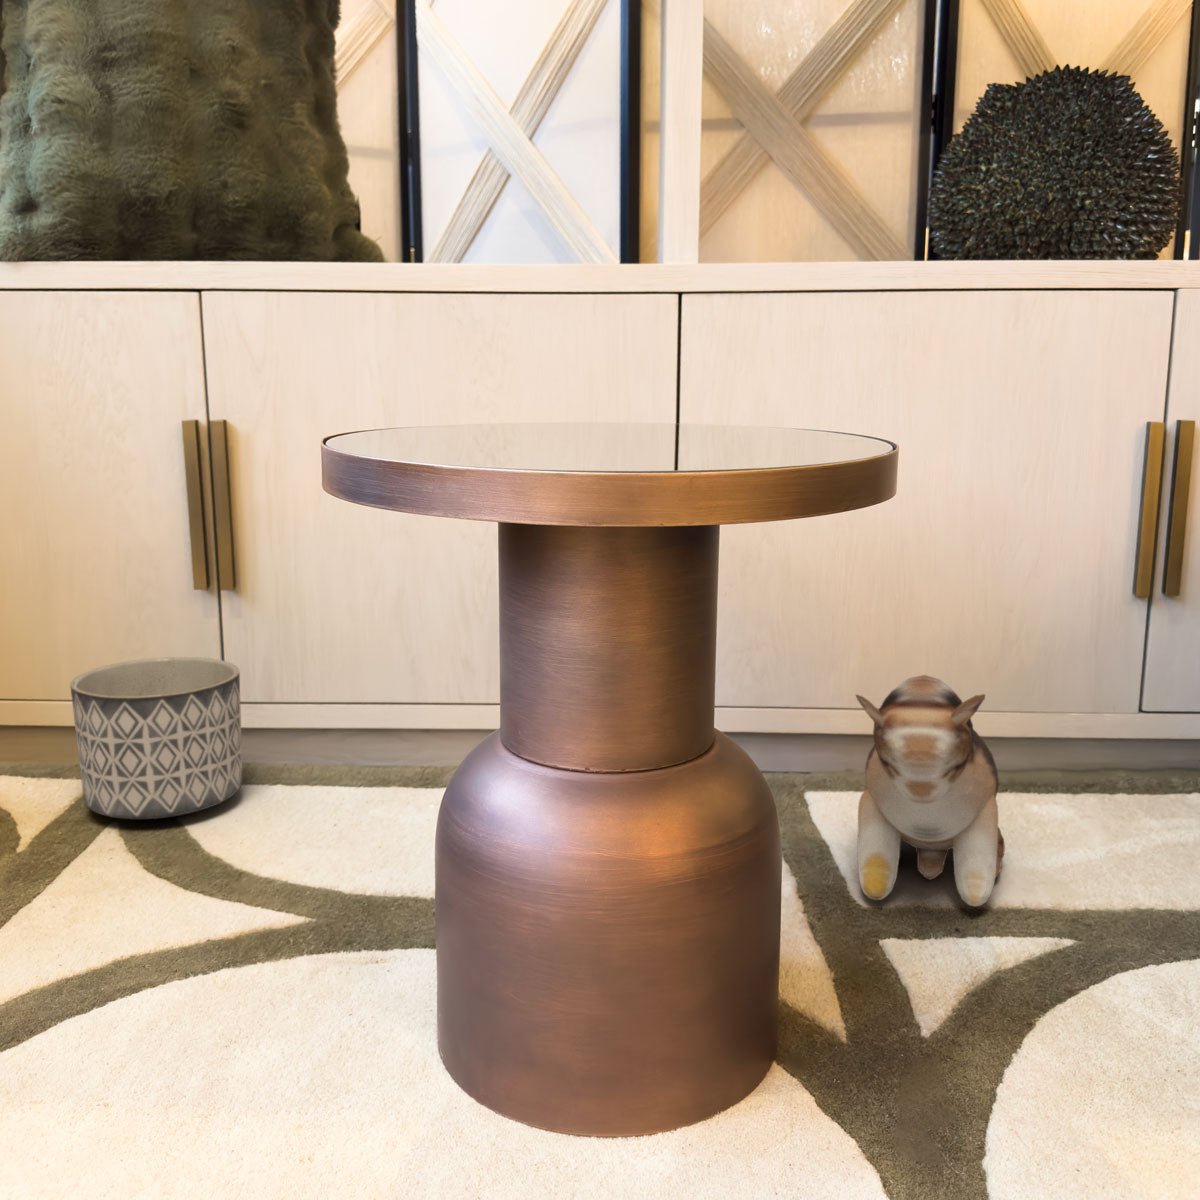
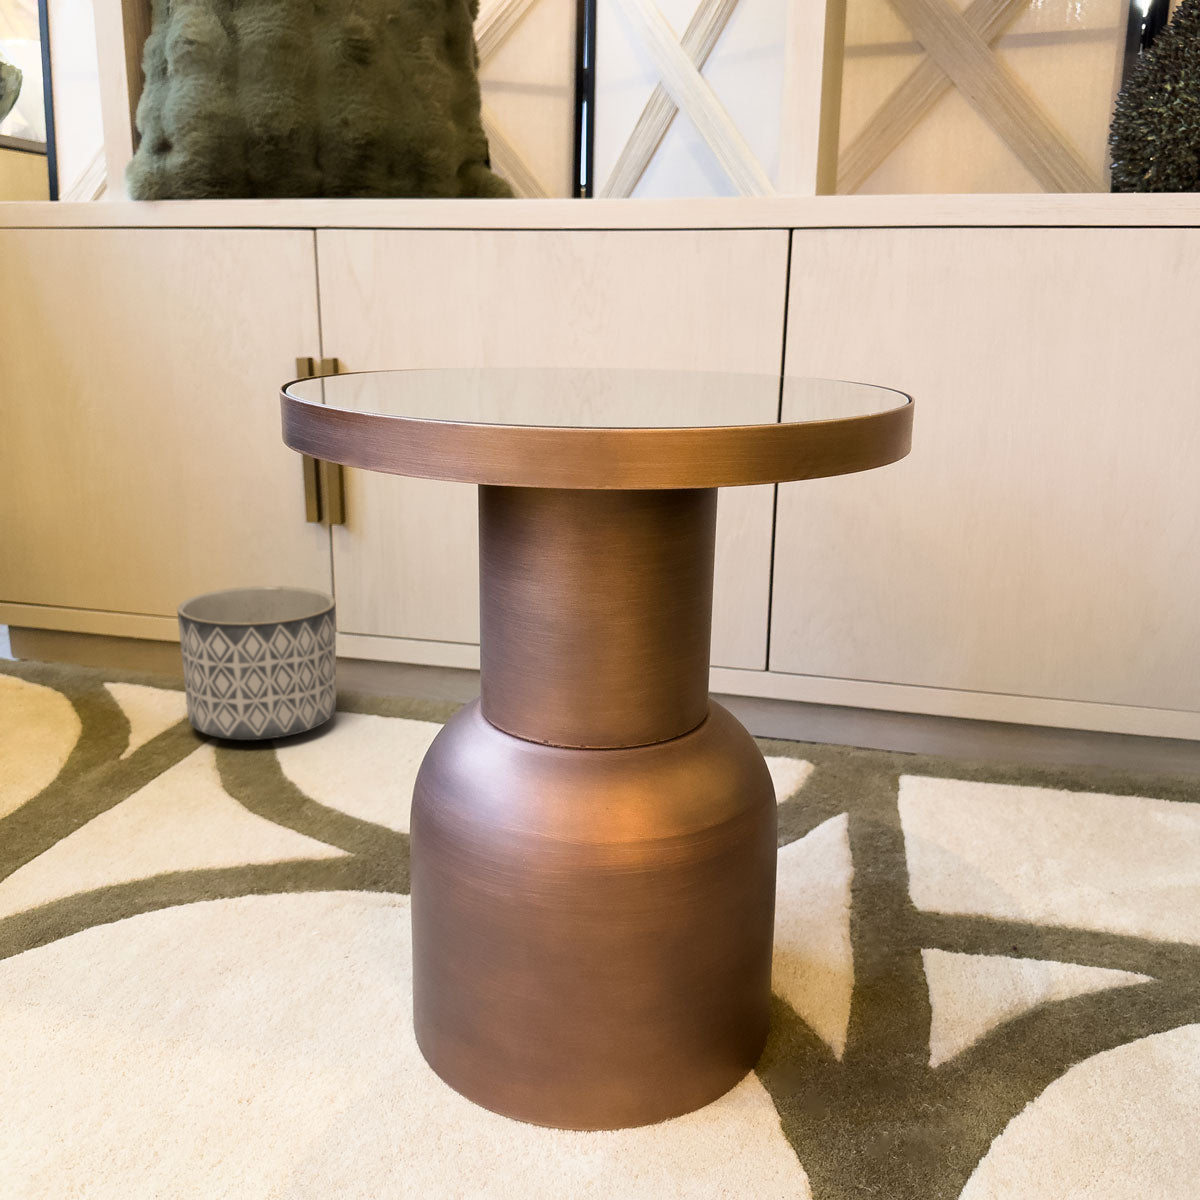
plush toy: present [856,675,1005,906] -> none [908,666,1099,926]

